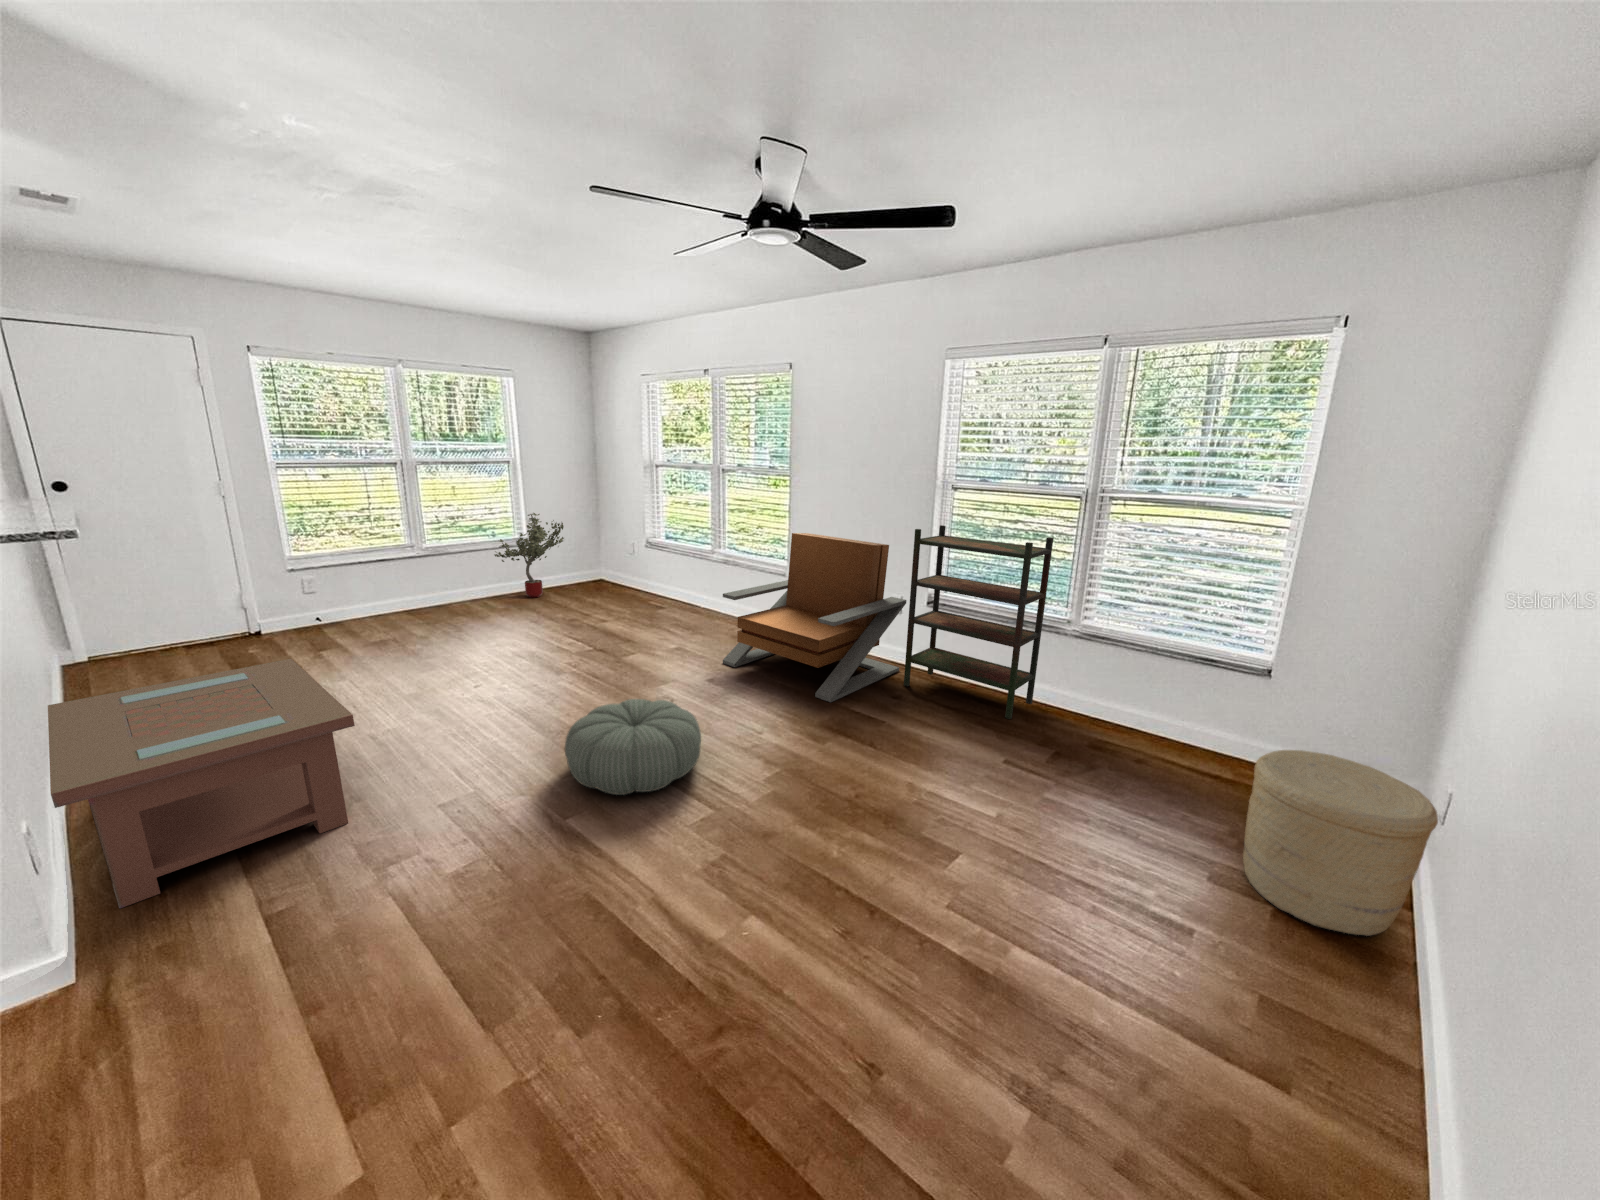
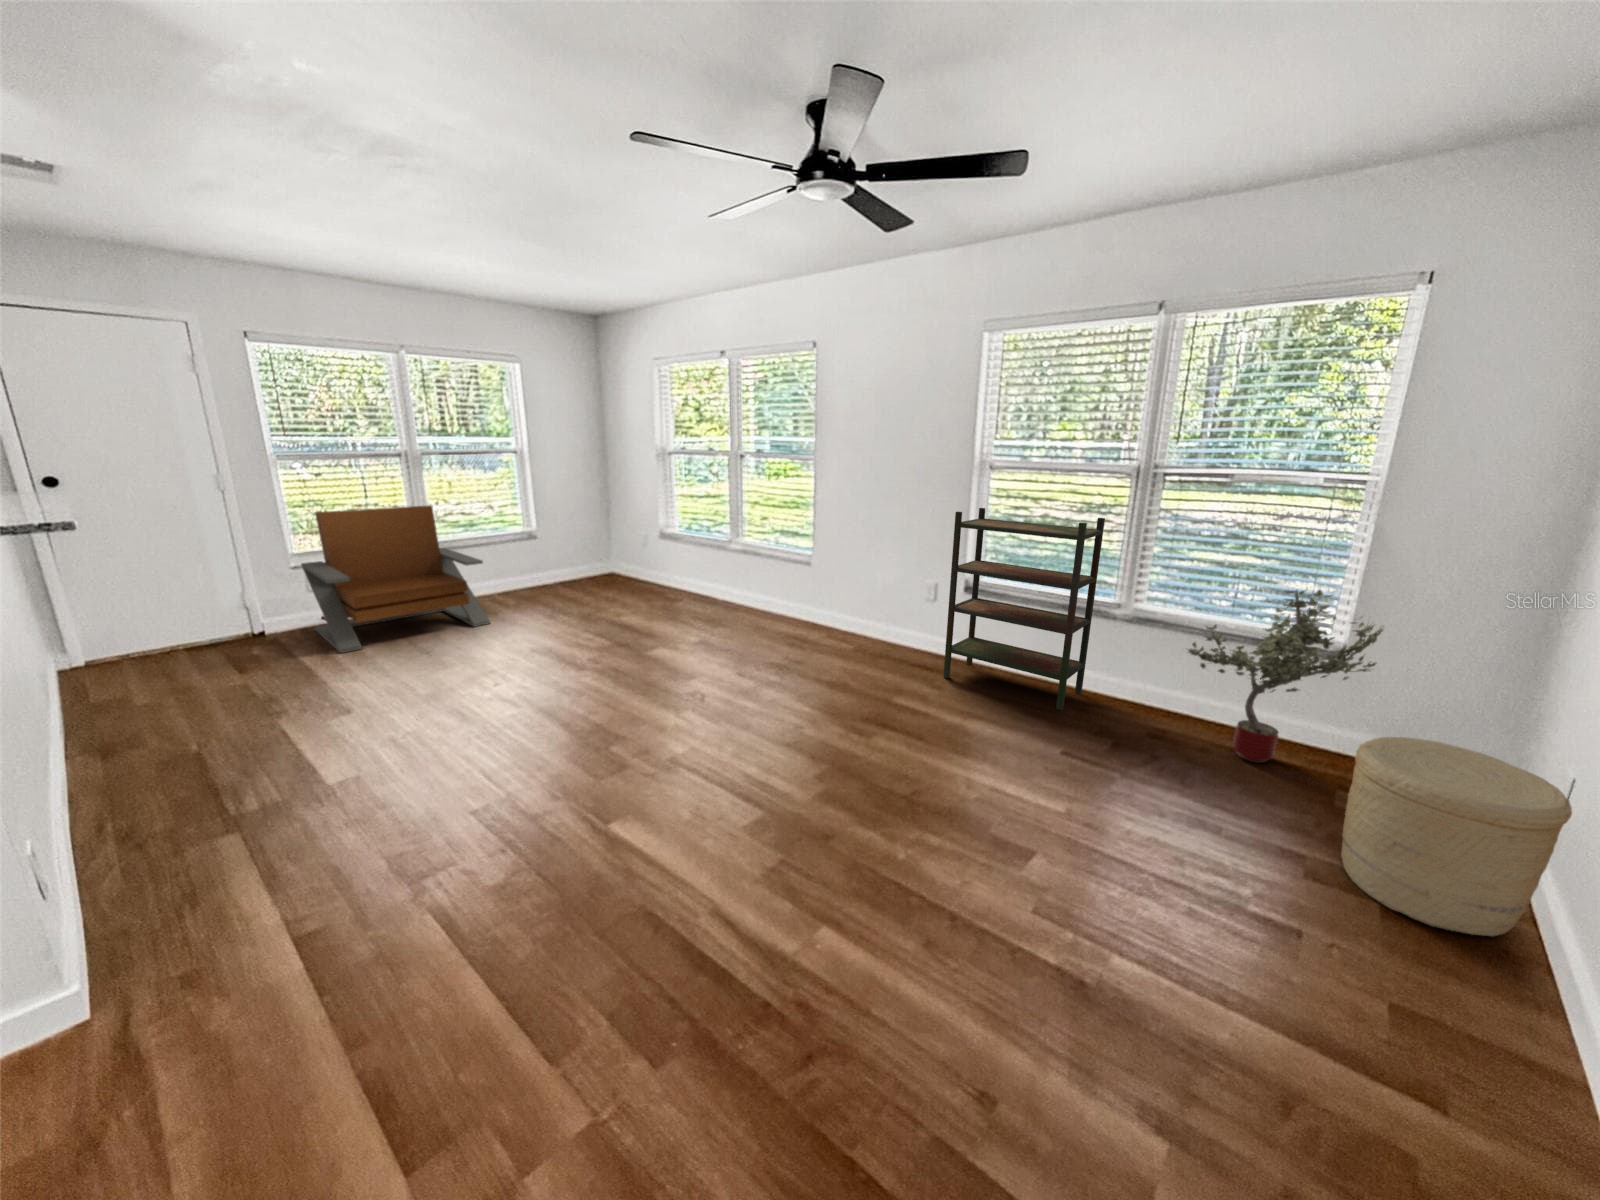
potted tree: present [494,513,564,598] -> present [1188,589,1383,763]
lounge chair: present [723,533,906,702] -> present [301,505,490,653]
coffee table: present [48,659,355,908] -> none [47,659,380,932]
pouf: present [565,699,701,795] -> none [600,695,744,798]

